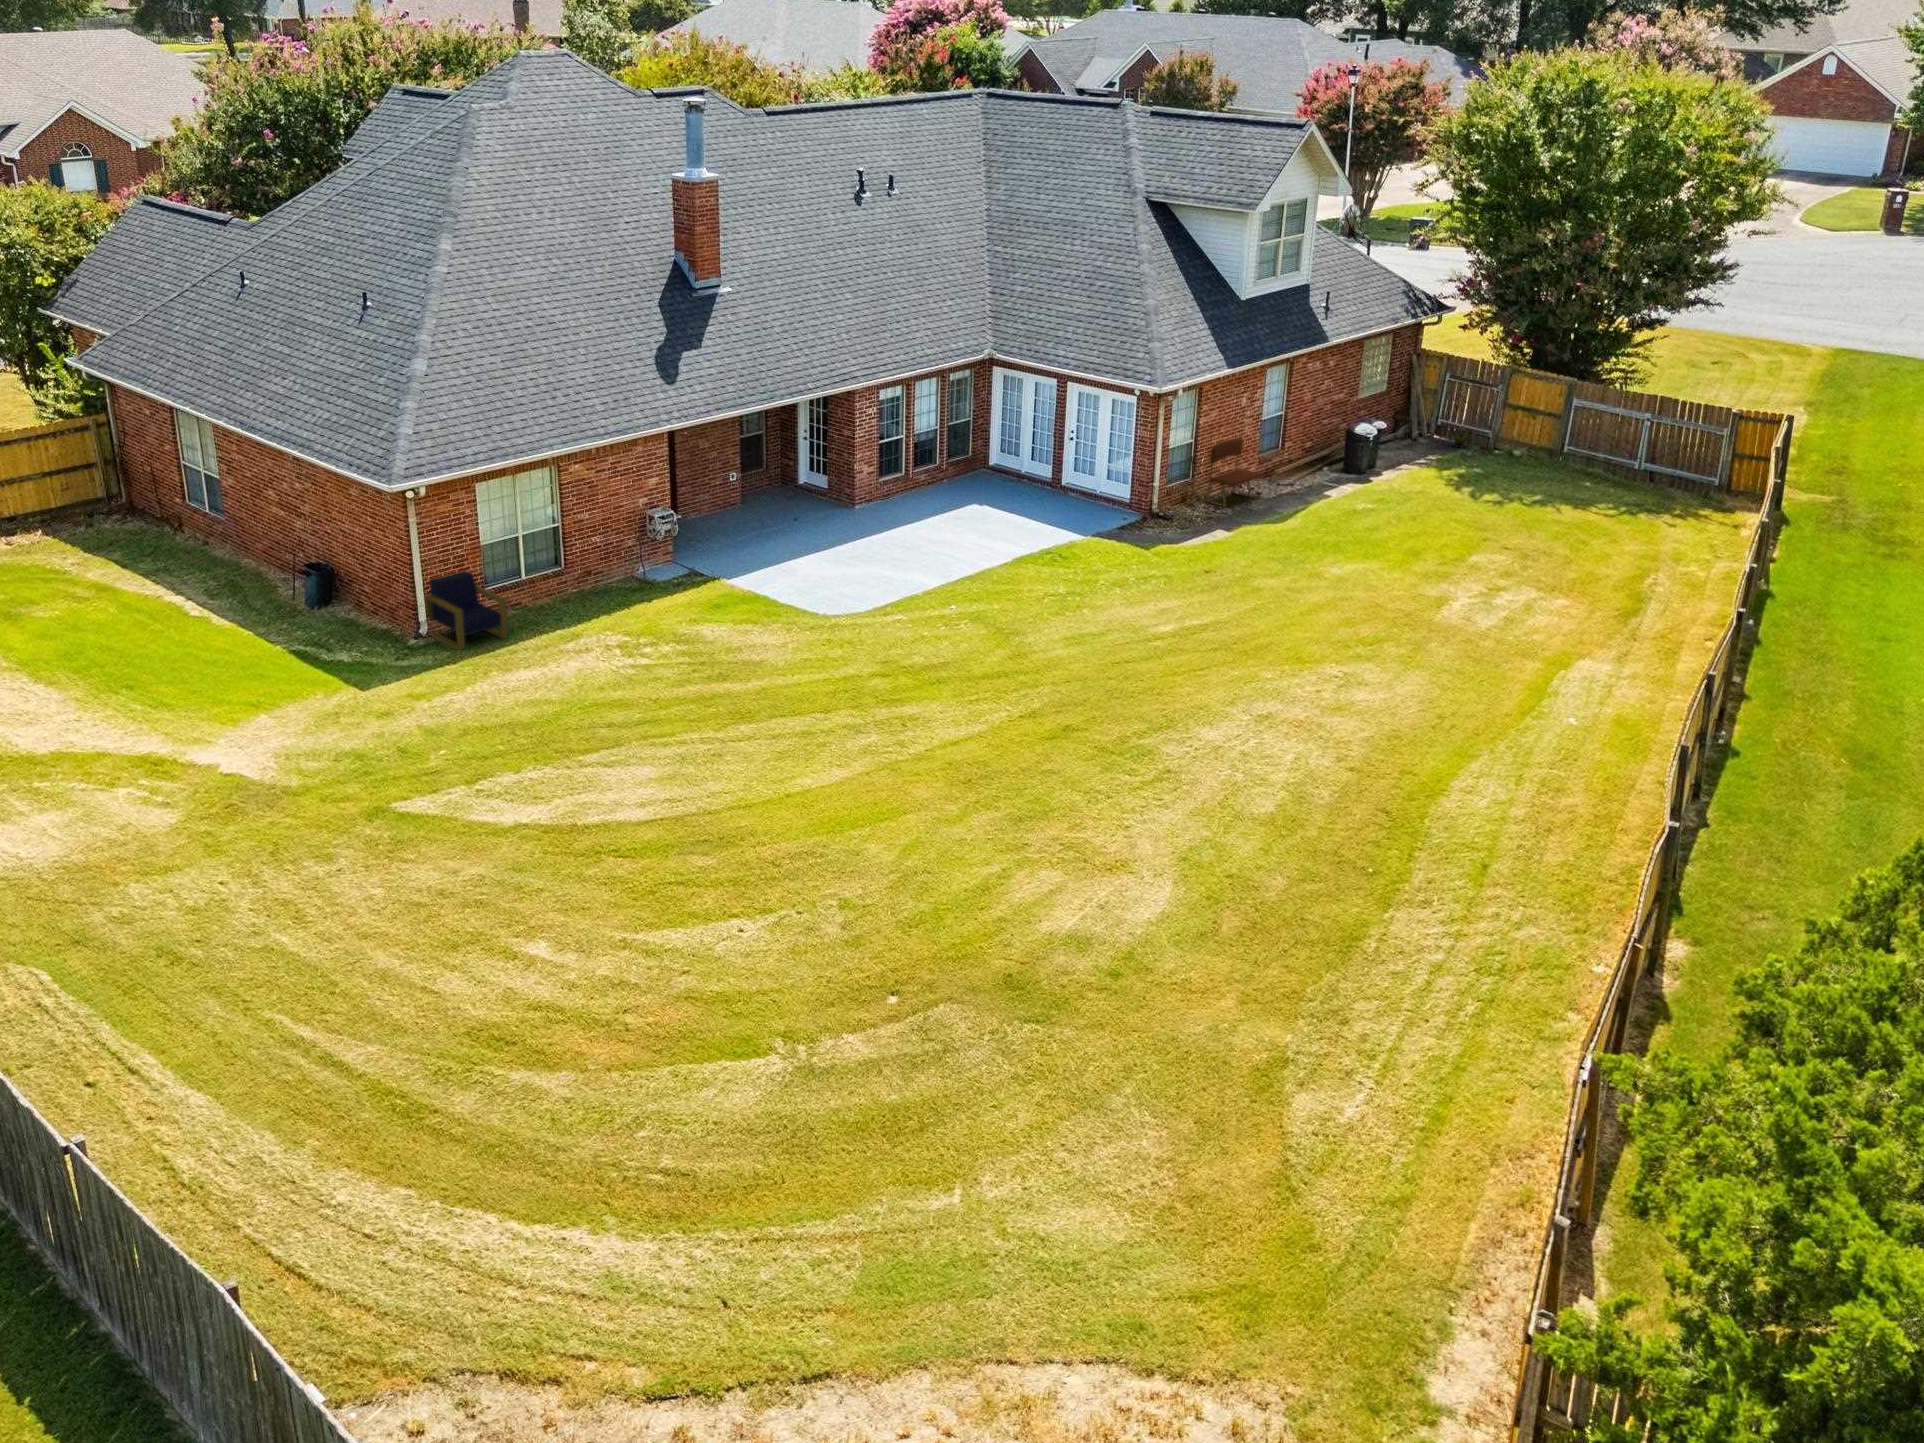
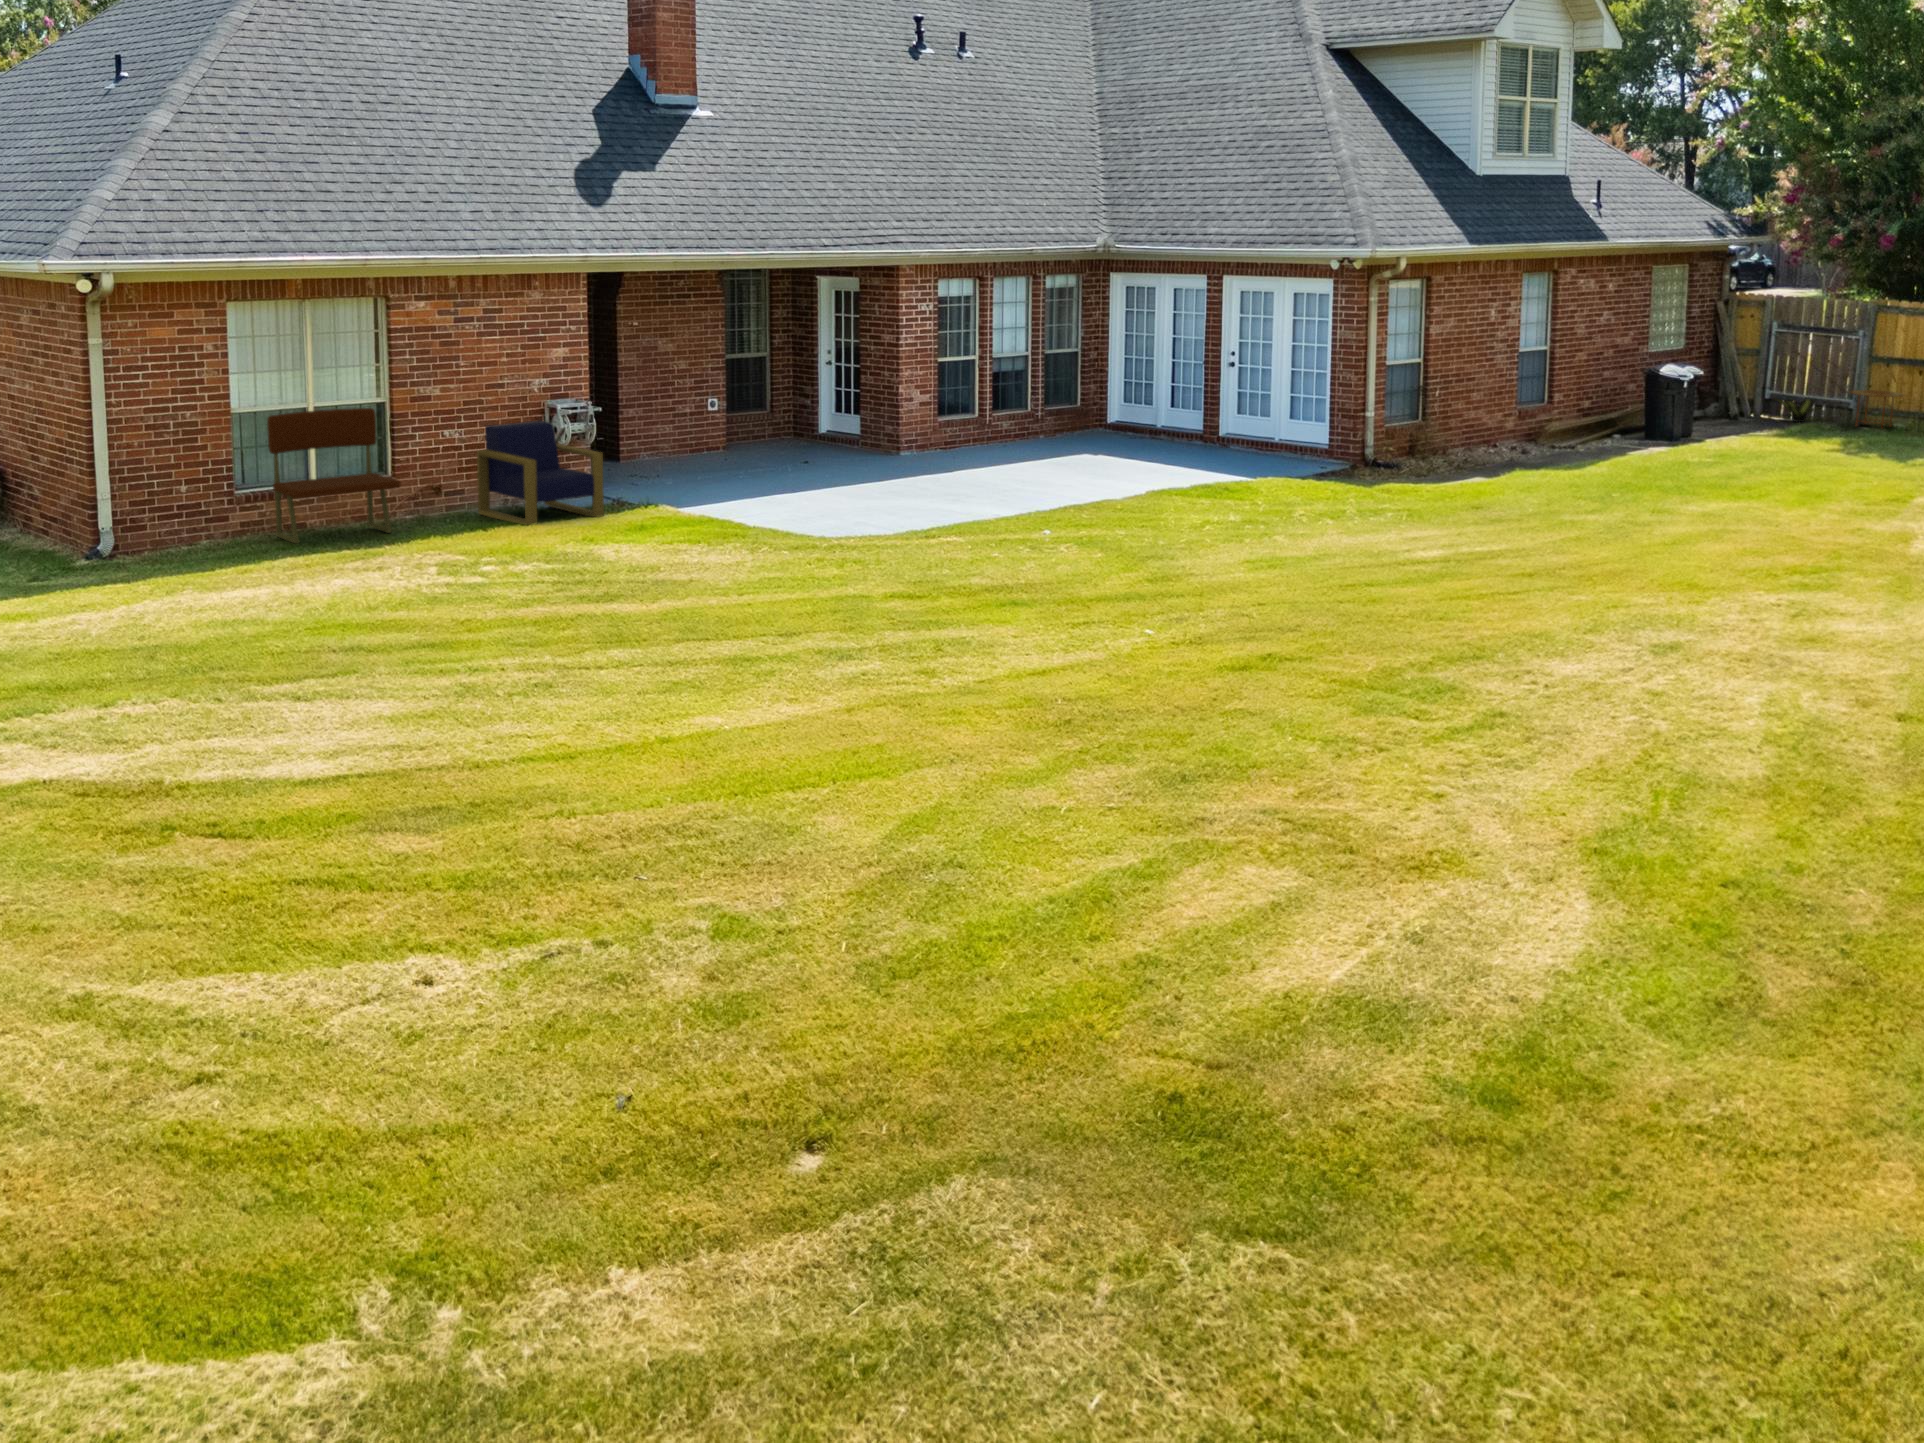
side table: none [1491,428,1527,458] -> present [1850,390,1903,427]
bench: present [1207,438,1262,507] -> present [267,408,400,543]
armchair: present [425,571,508,650] -> present [477,420,604,525]

